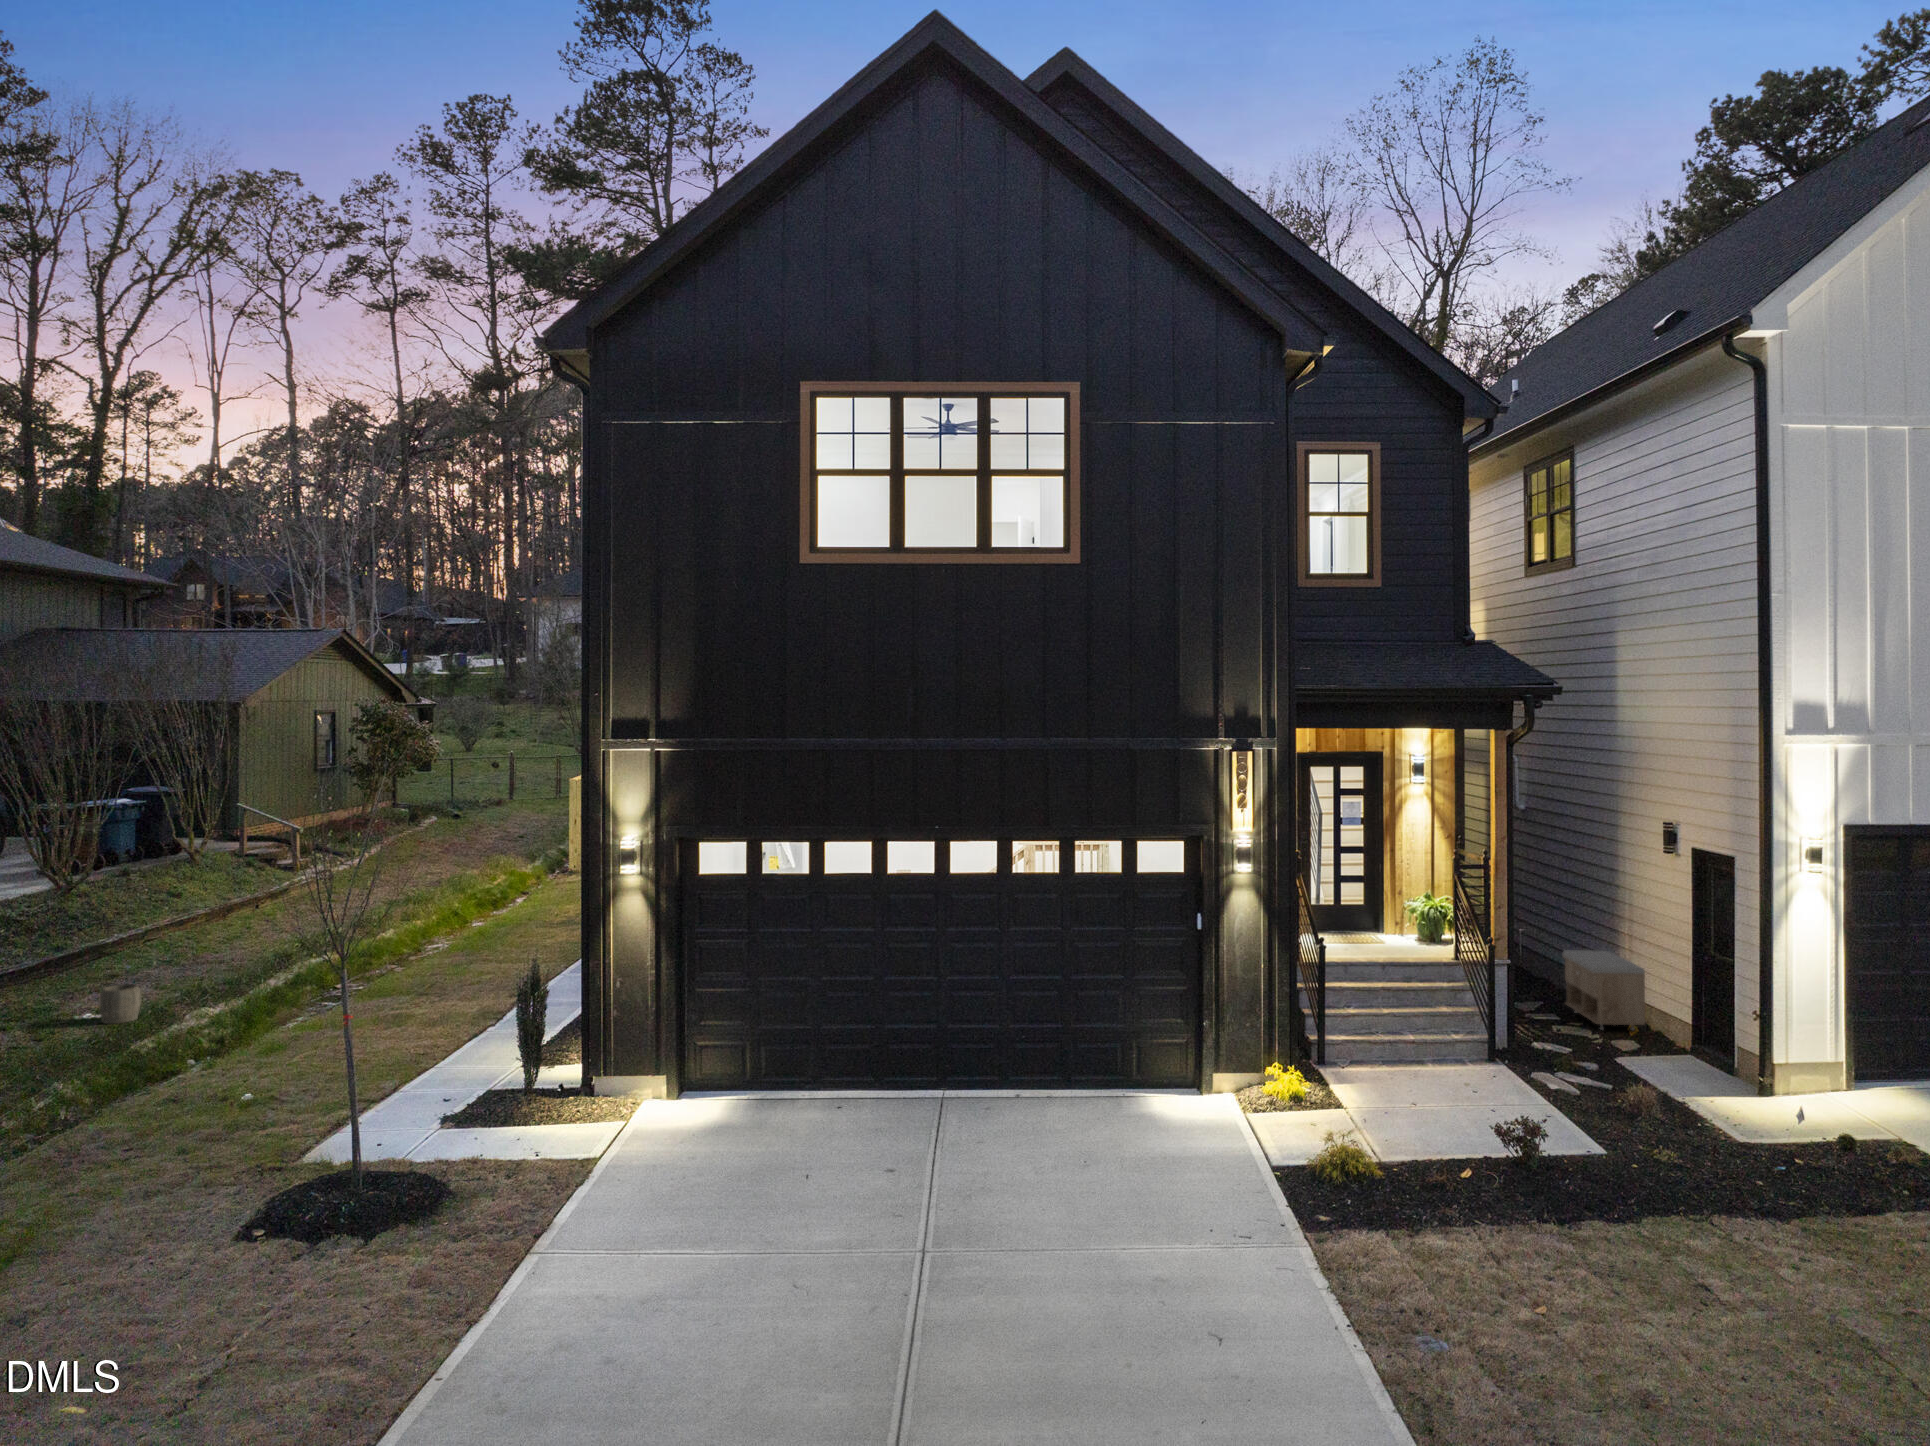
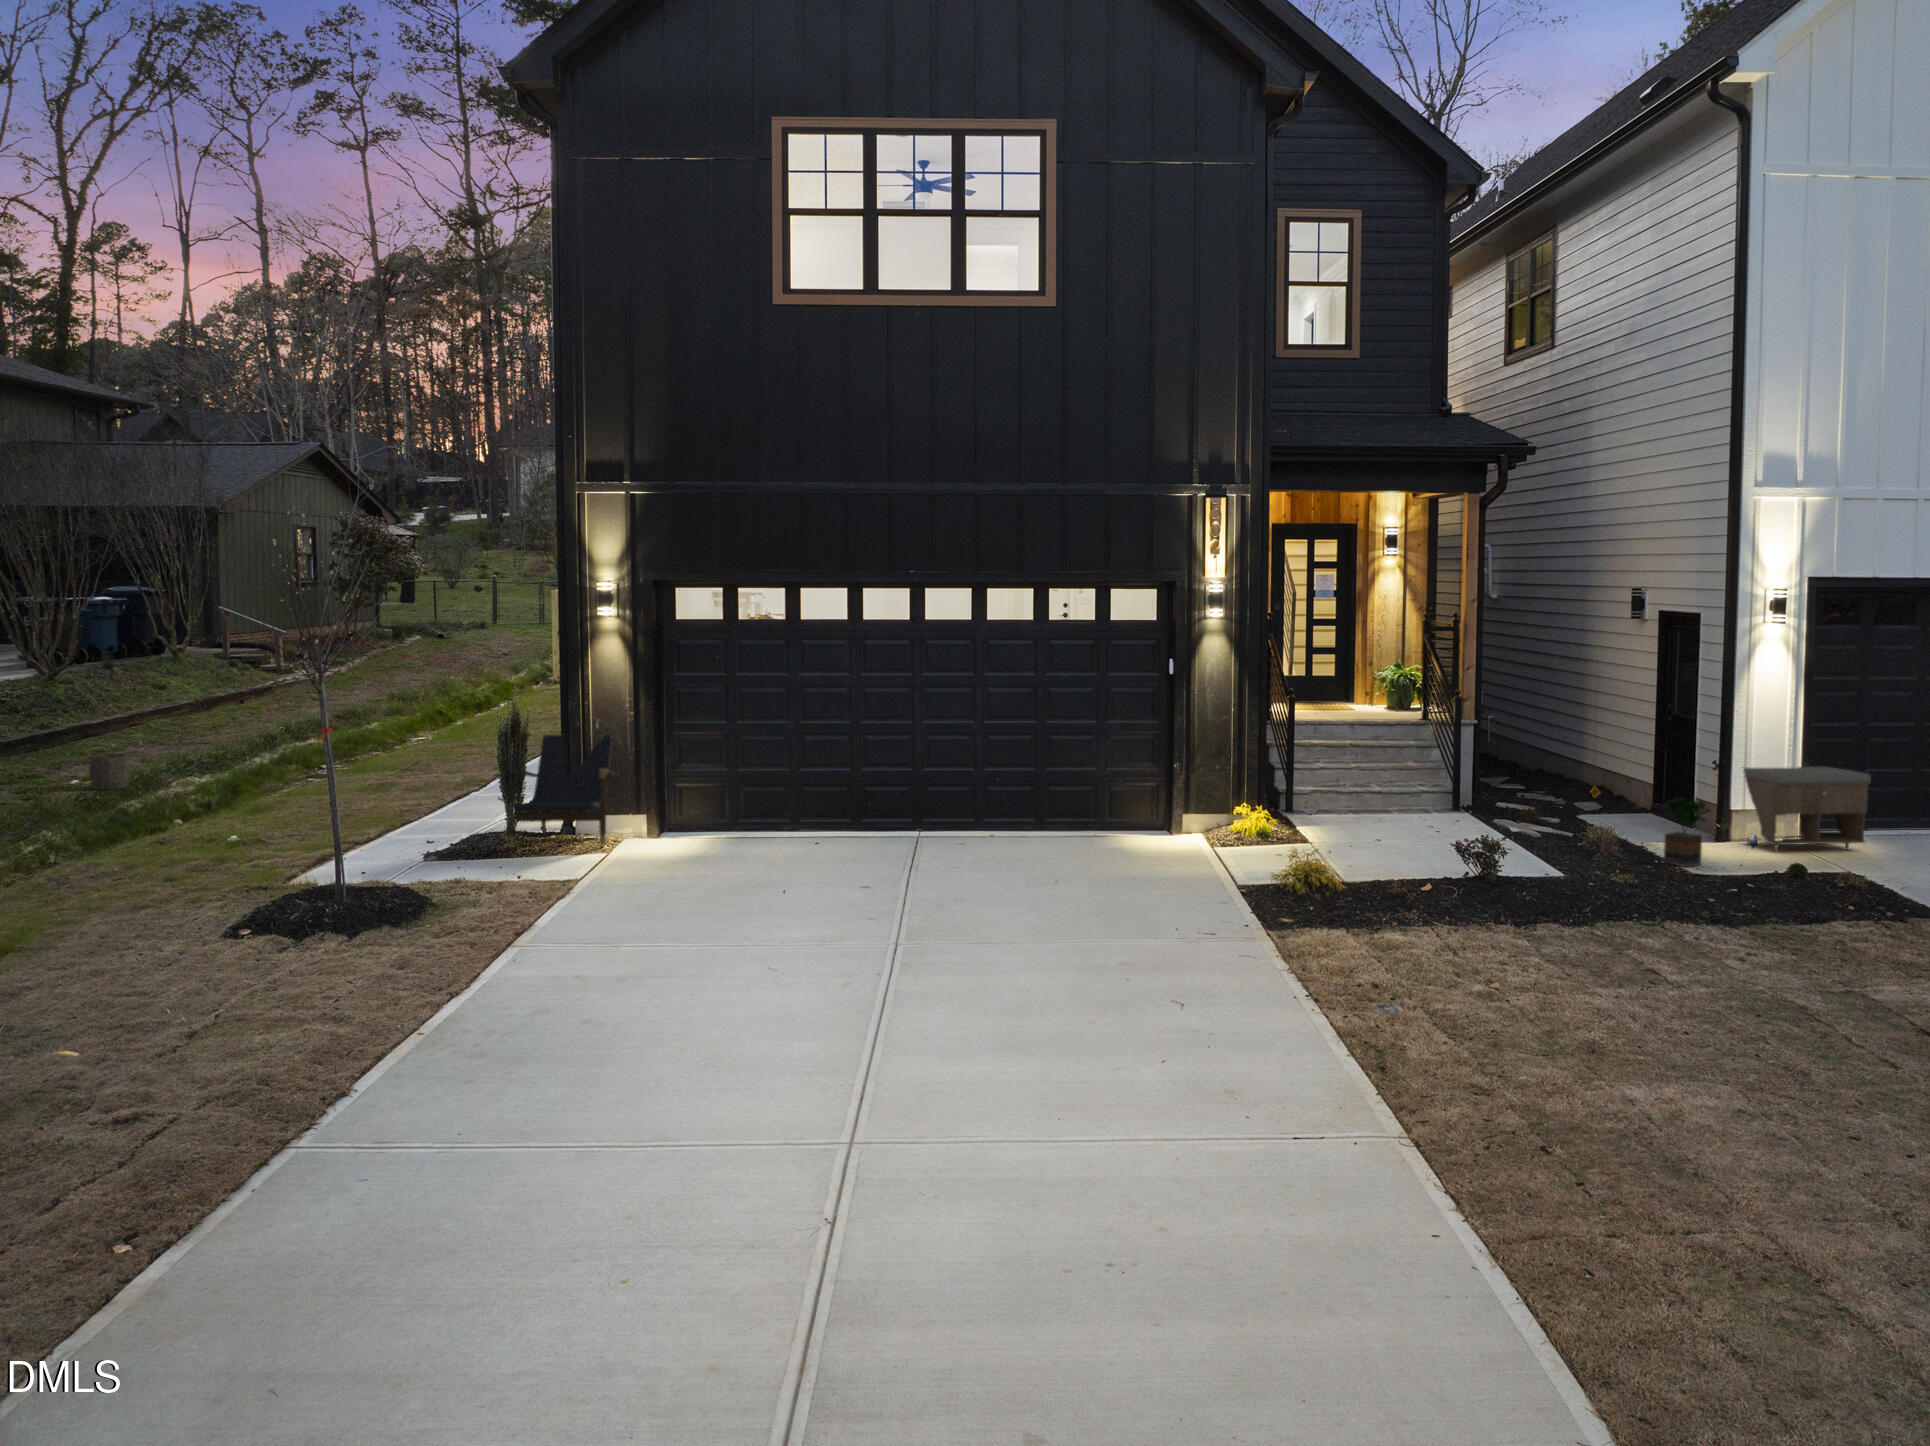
storage bench: present [1563,950,1645,1030] -> present [1744,767,1871,852]
lounge chair: none [527,993,635,1123] -> present [509,735,615,848]
potted tree: none [1710,1069,1762,1146] -> present [1664,798,1711,867]

